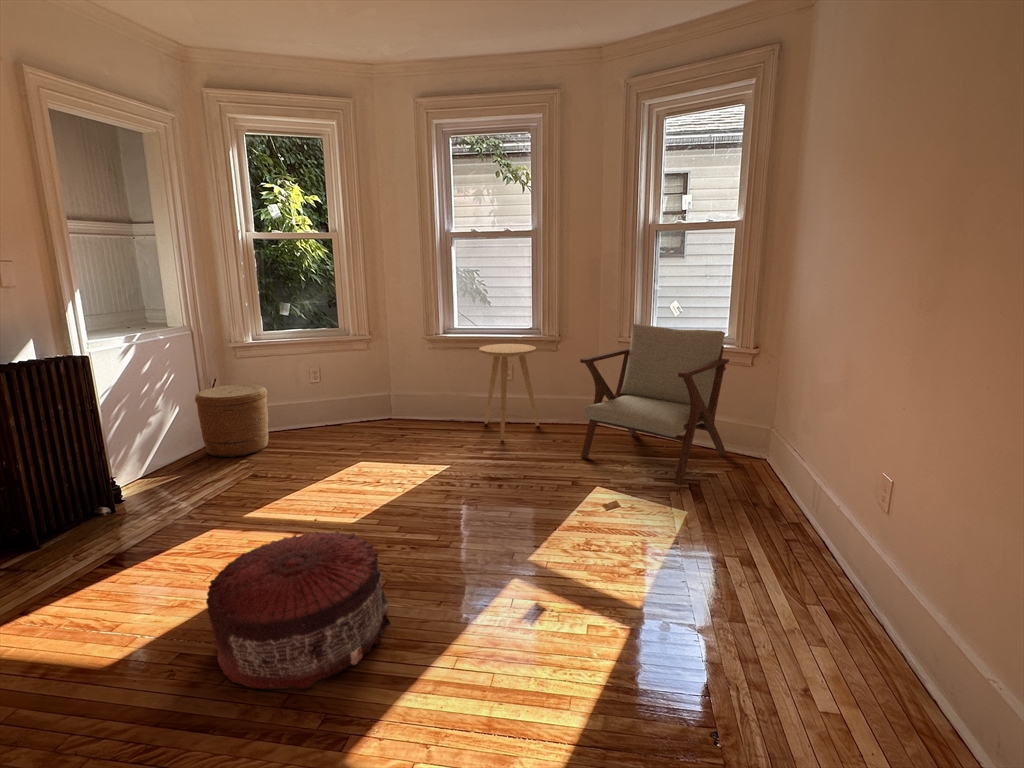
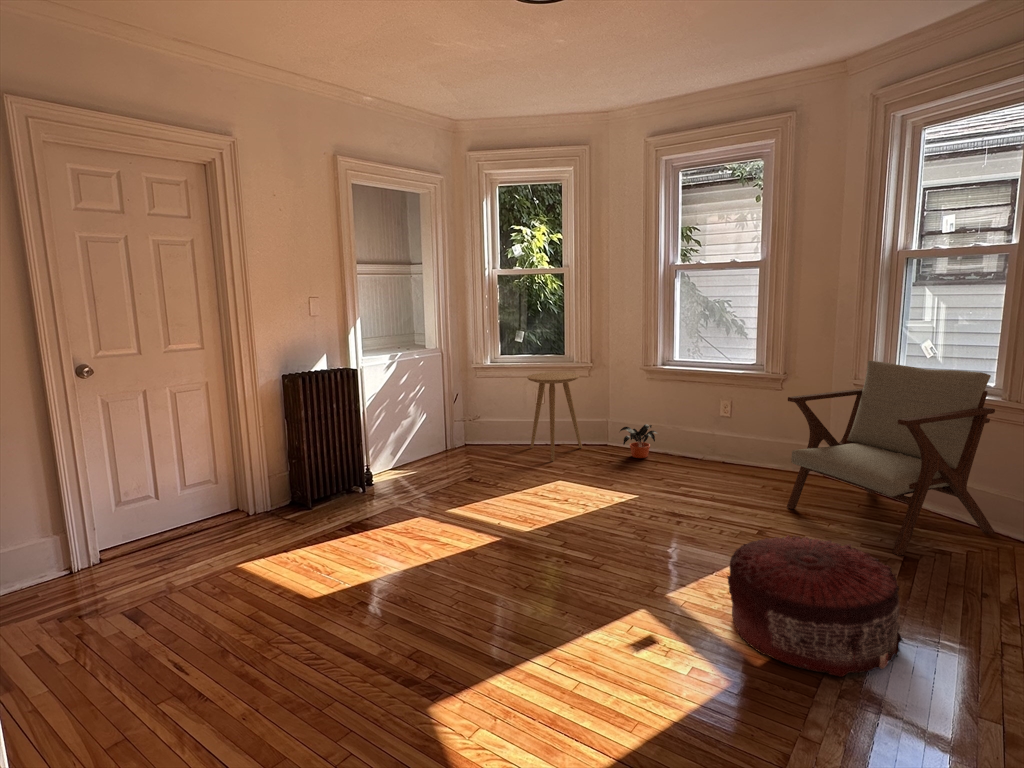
side table: present [479,344,539,441] -> present [527,372,582,461]
woven basket: present [195,384,268,457] -> none [438,401,493,463]
potted plant: none [408,394,448,428] -> present [620,424,658,458]
pouf: present [206,531,390,689] -> present [727,535,903,677]

